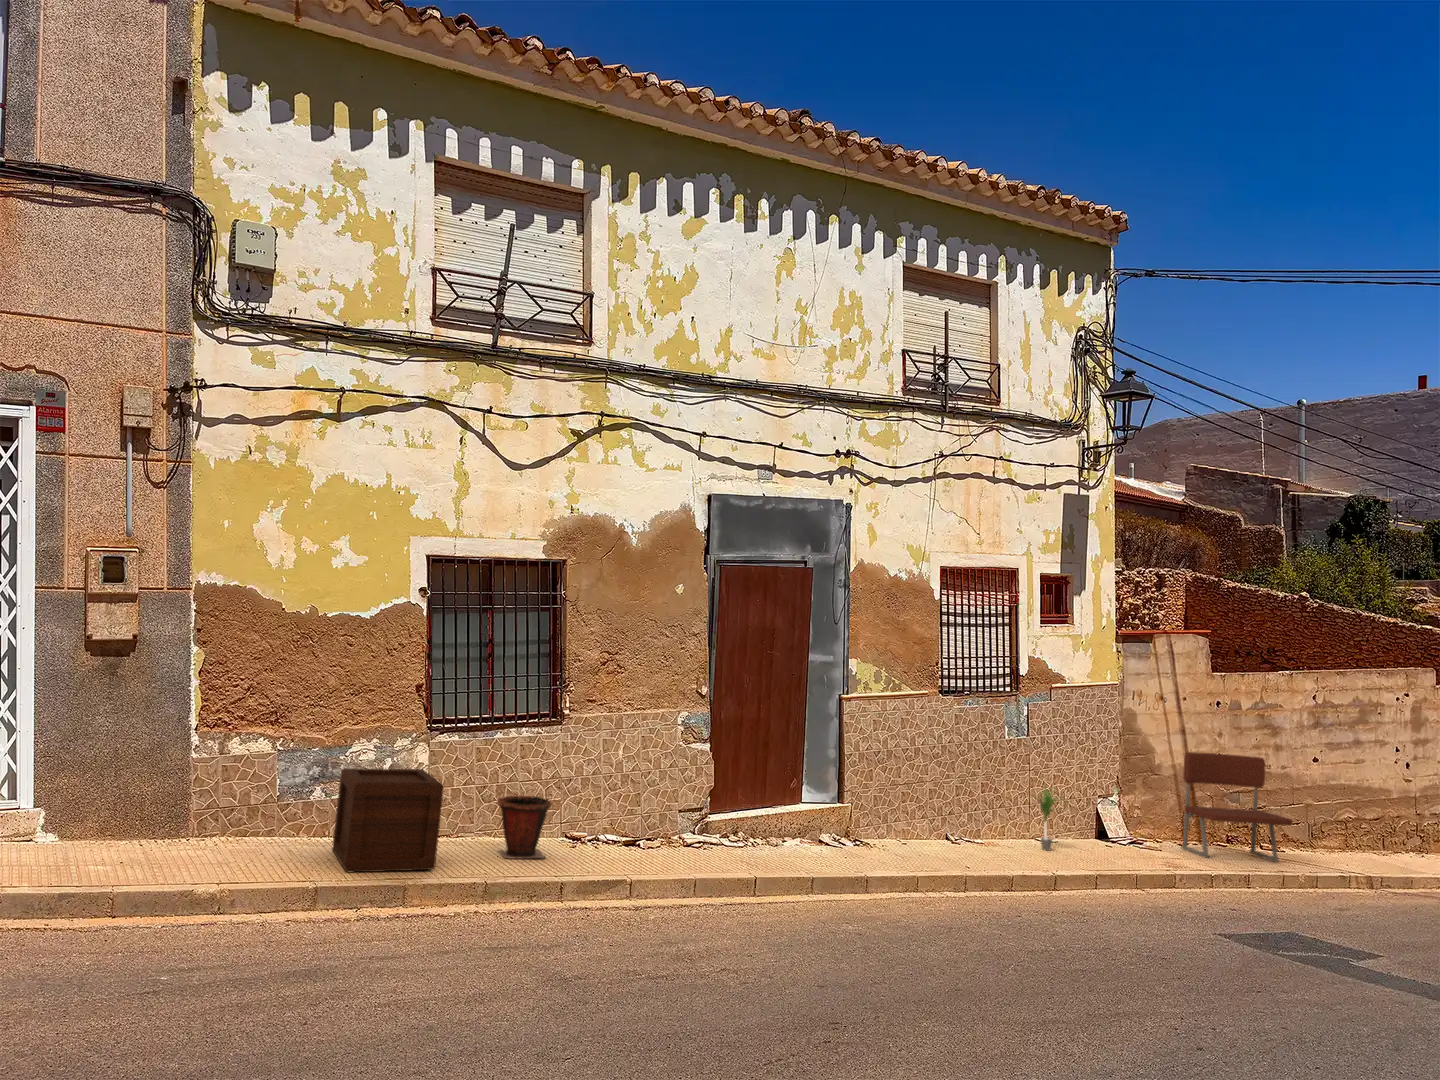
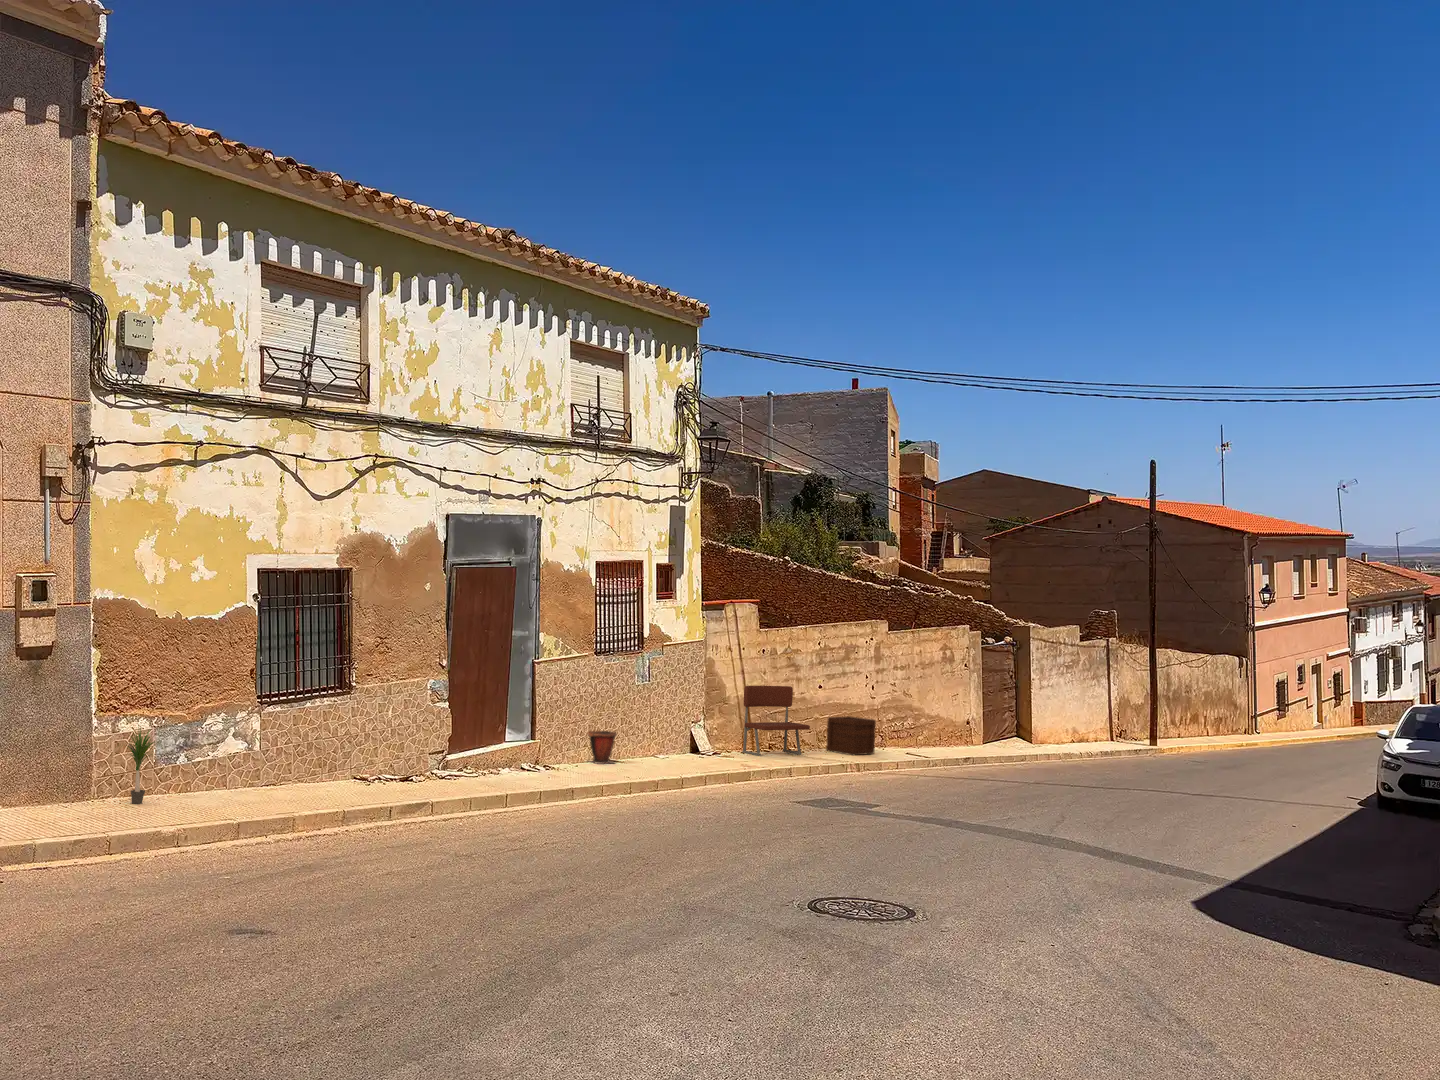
wooden crate: present [332,768,444,872] -> present [826,716,876,755]
potted plant: present [1037,787,1057,851] -> present [127,730,155,804]
waste bin: present [497,796,551,859] -> present [588,731,617,764]

